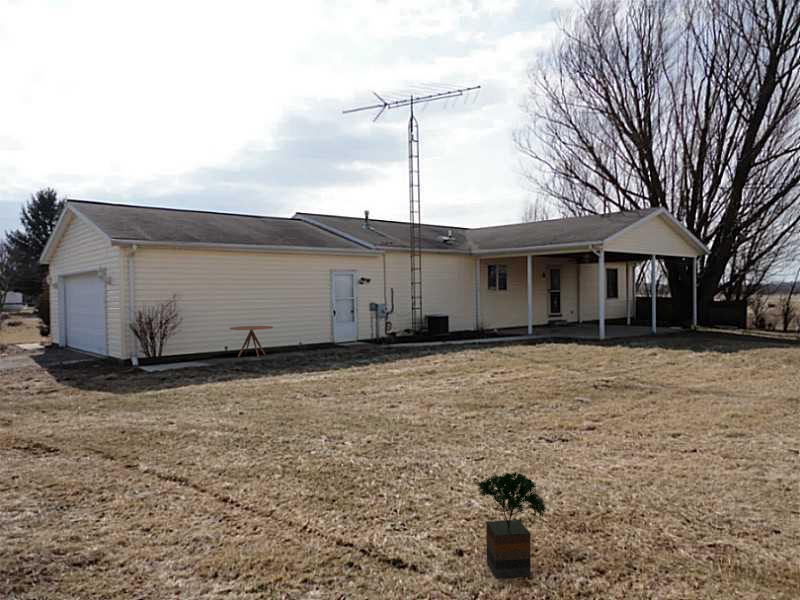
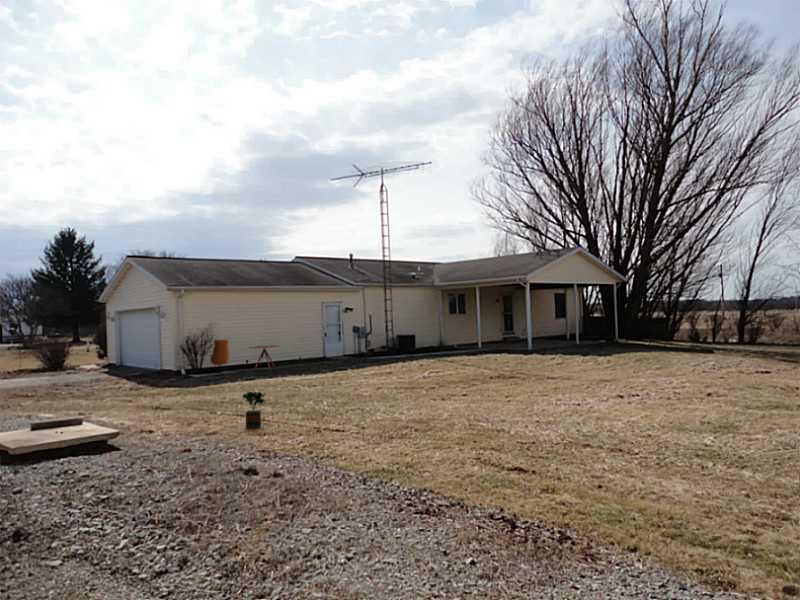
lounge chair: none [170,317,201,365] -> present [210,339,229,372]
potted tree: present [477,472,546,578] -> present [242,392,265,429]

